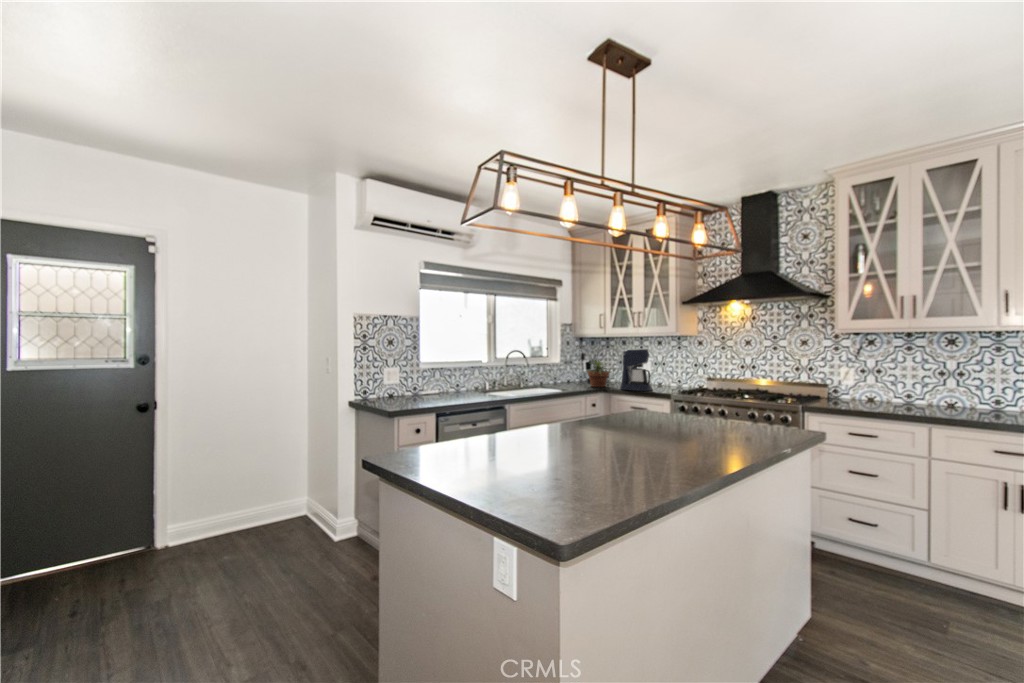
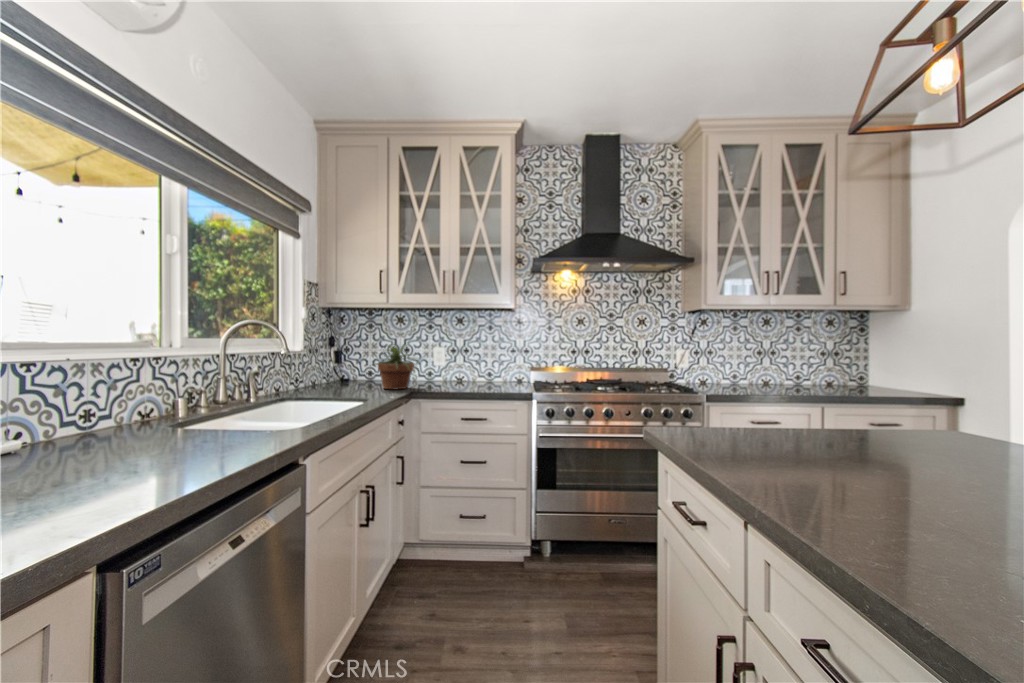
coffee maker: present [620,349,652,391] -> none [447,327,494,391]

